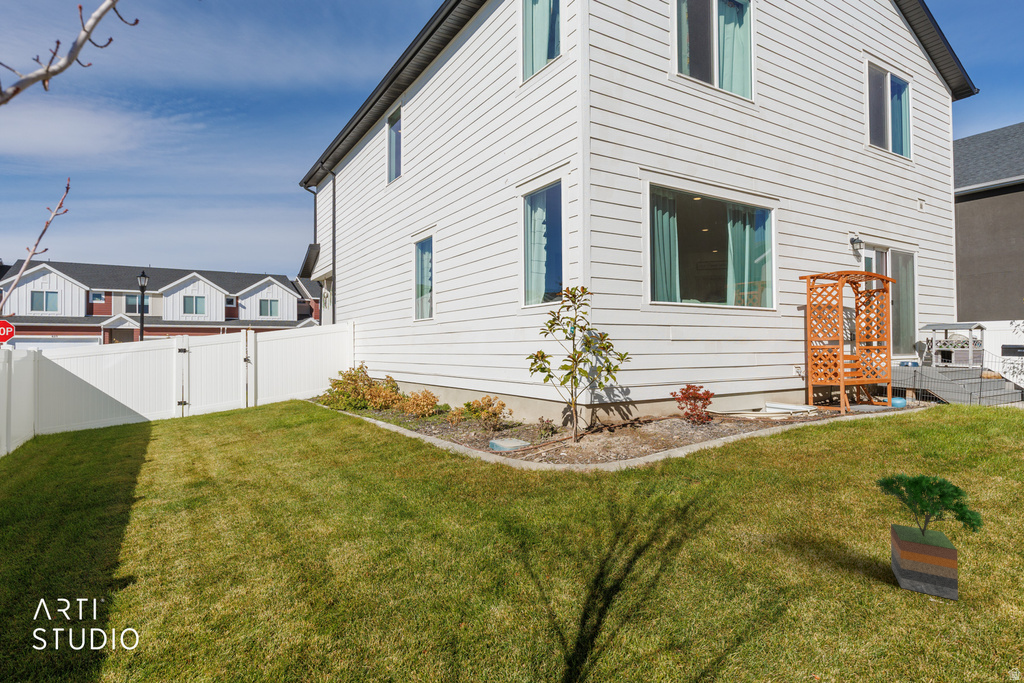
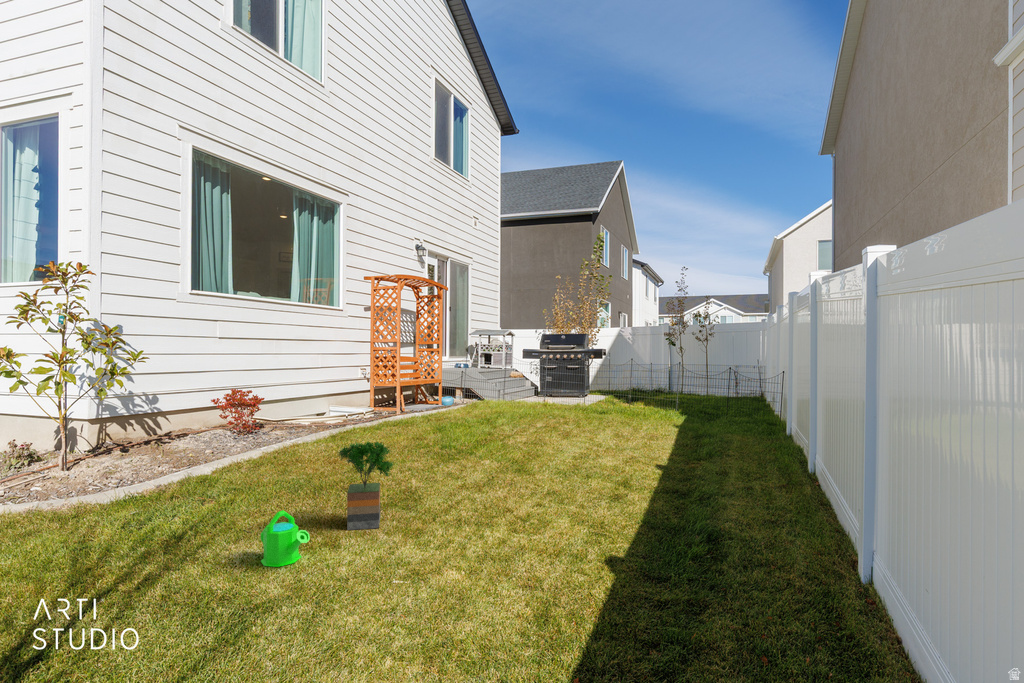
watering can: none [792,552,883,627] -> present [261,510,310,567]

